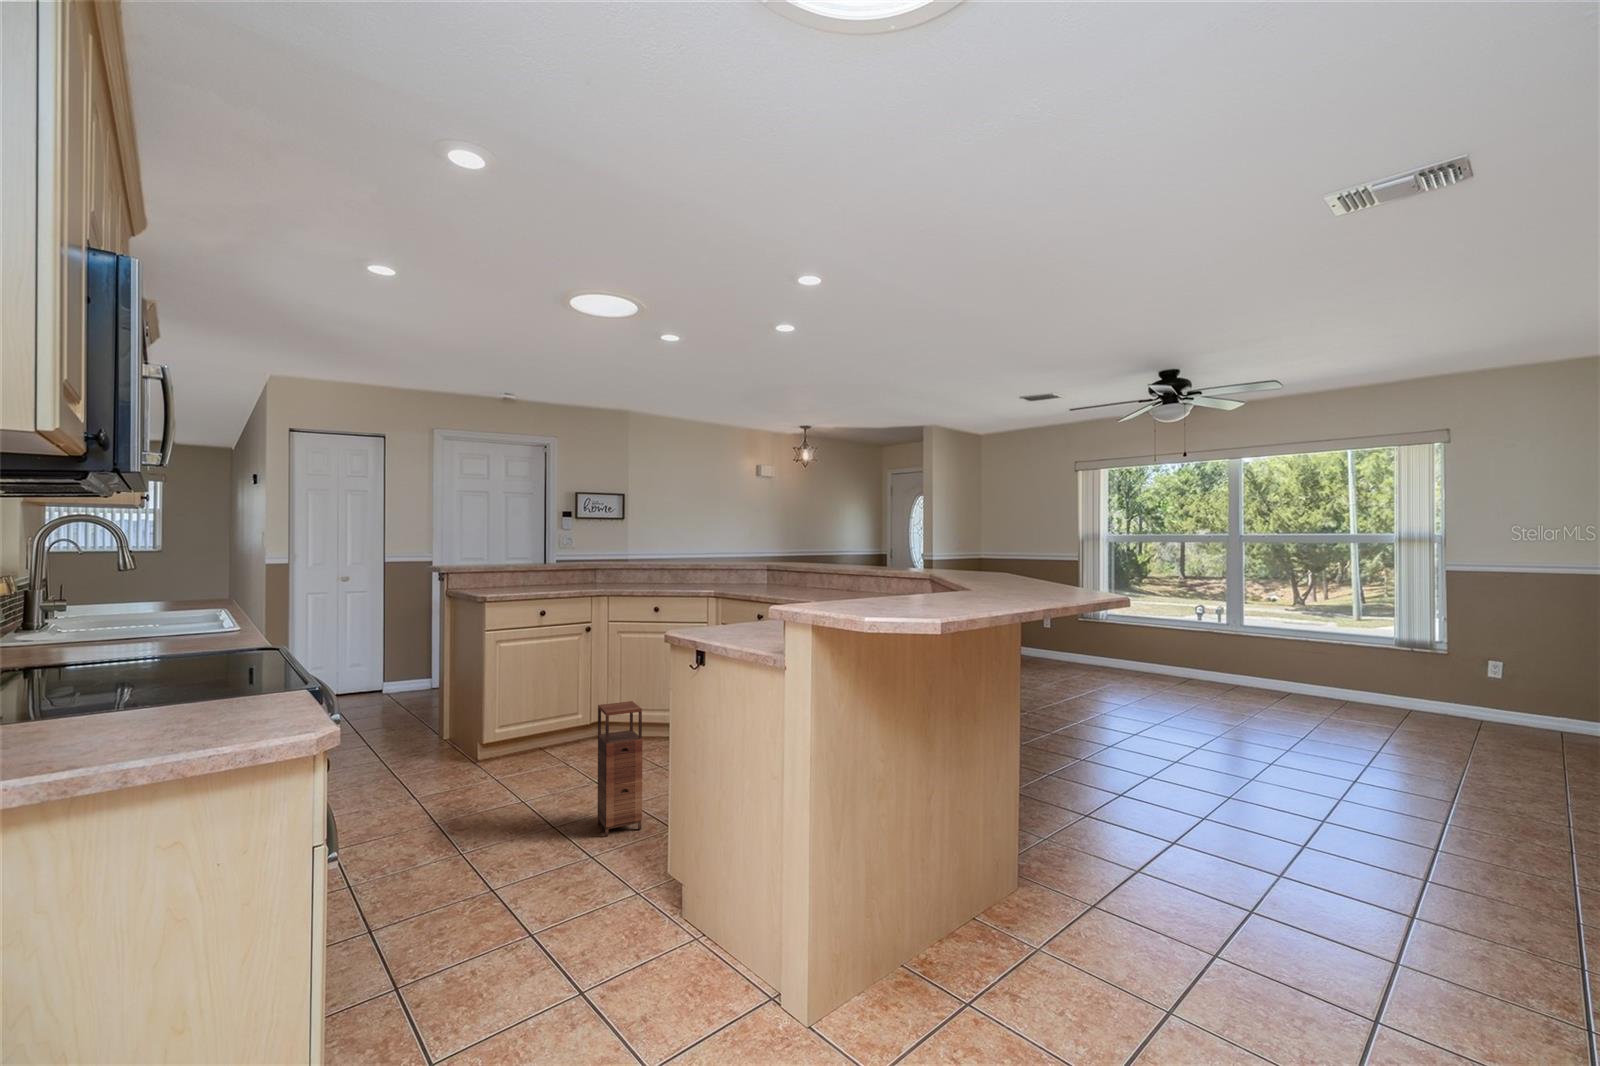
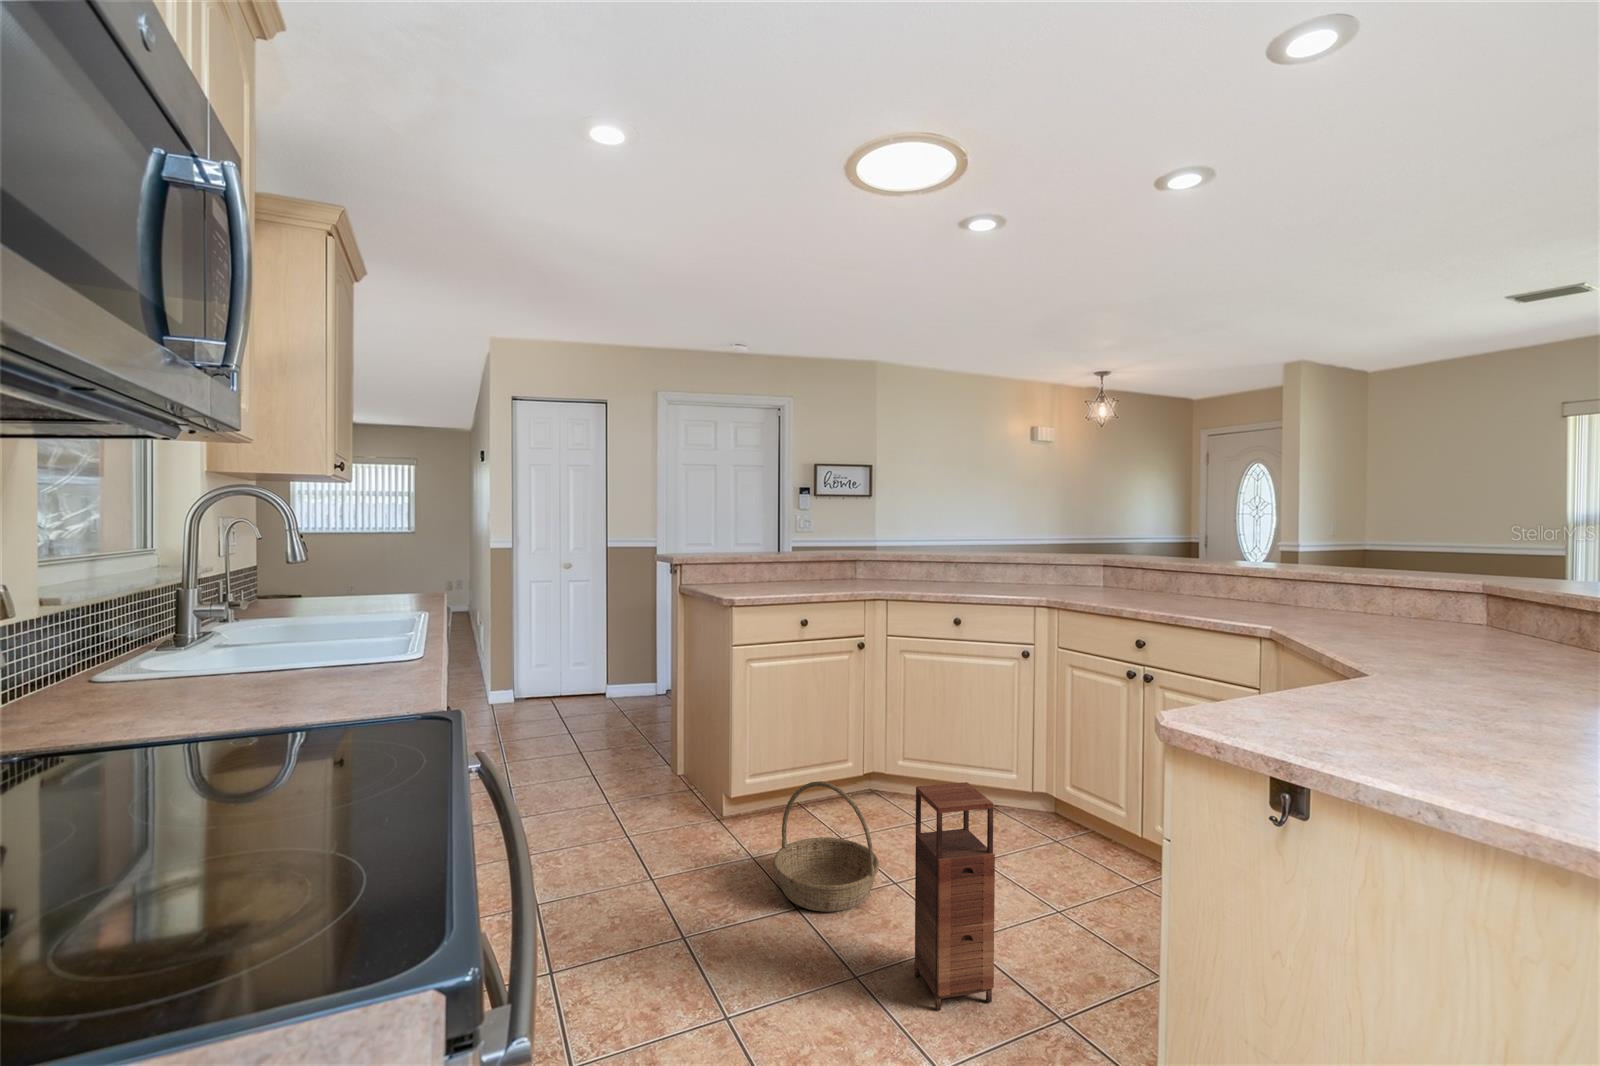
basket: none [510,717,587,802] -> present [773,781,879,912]

